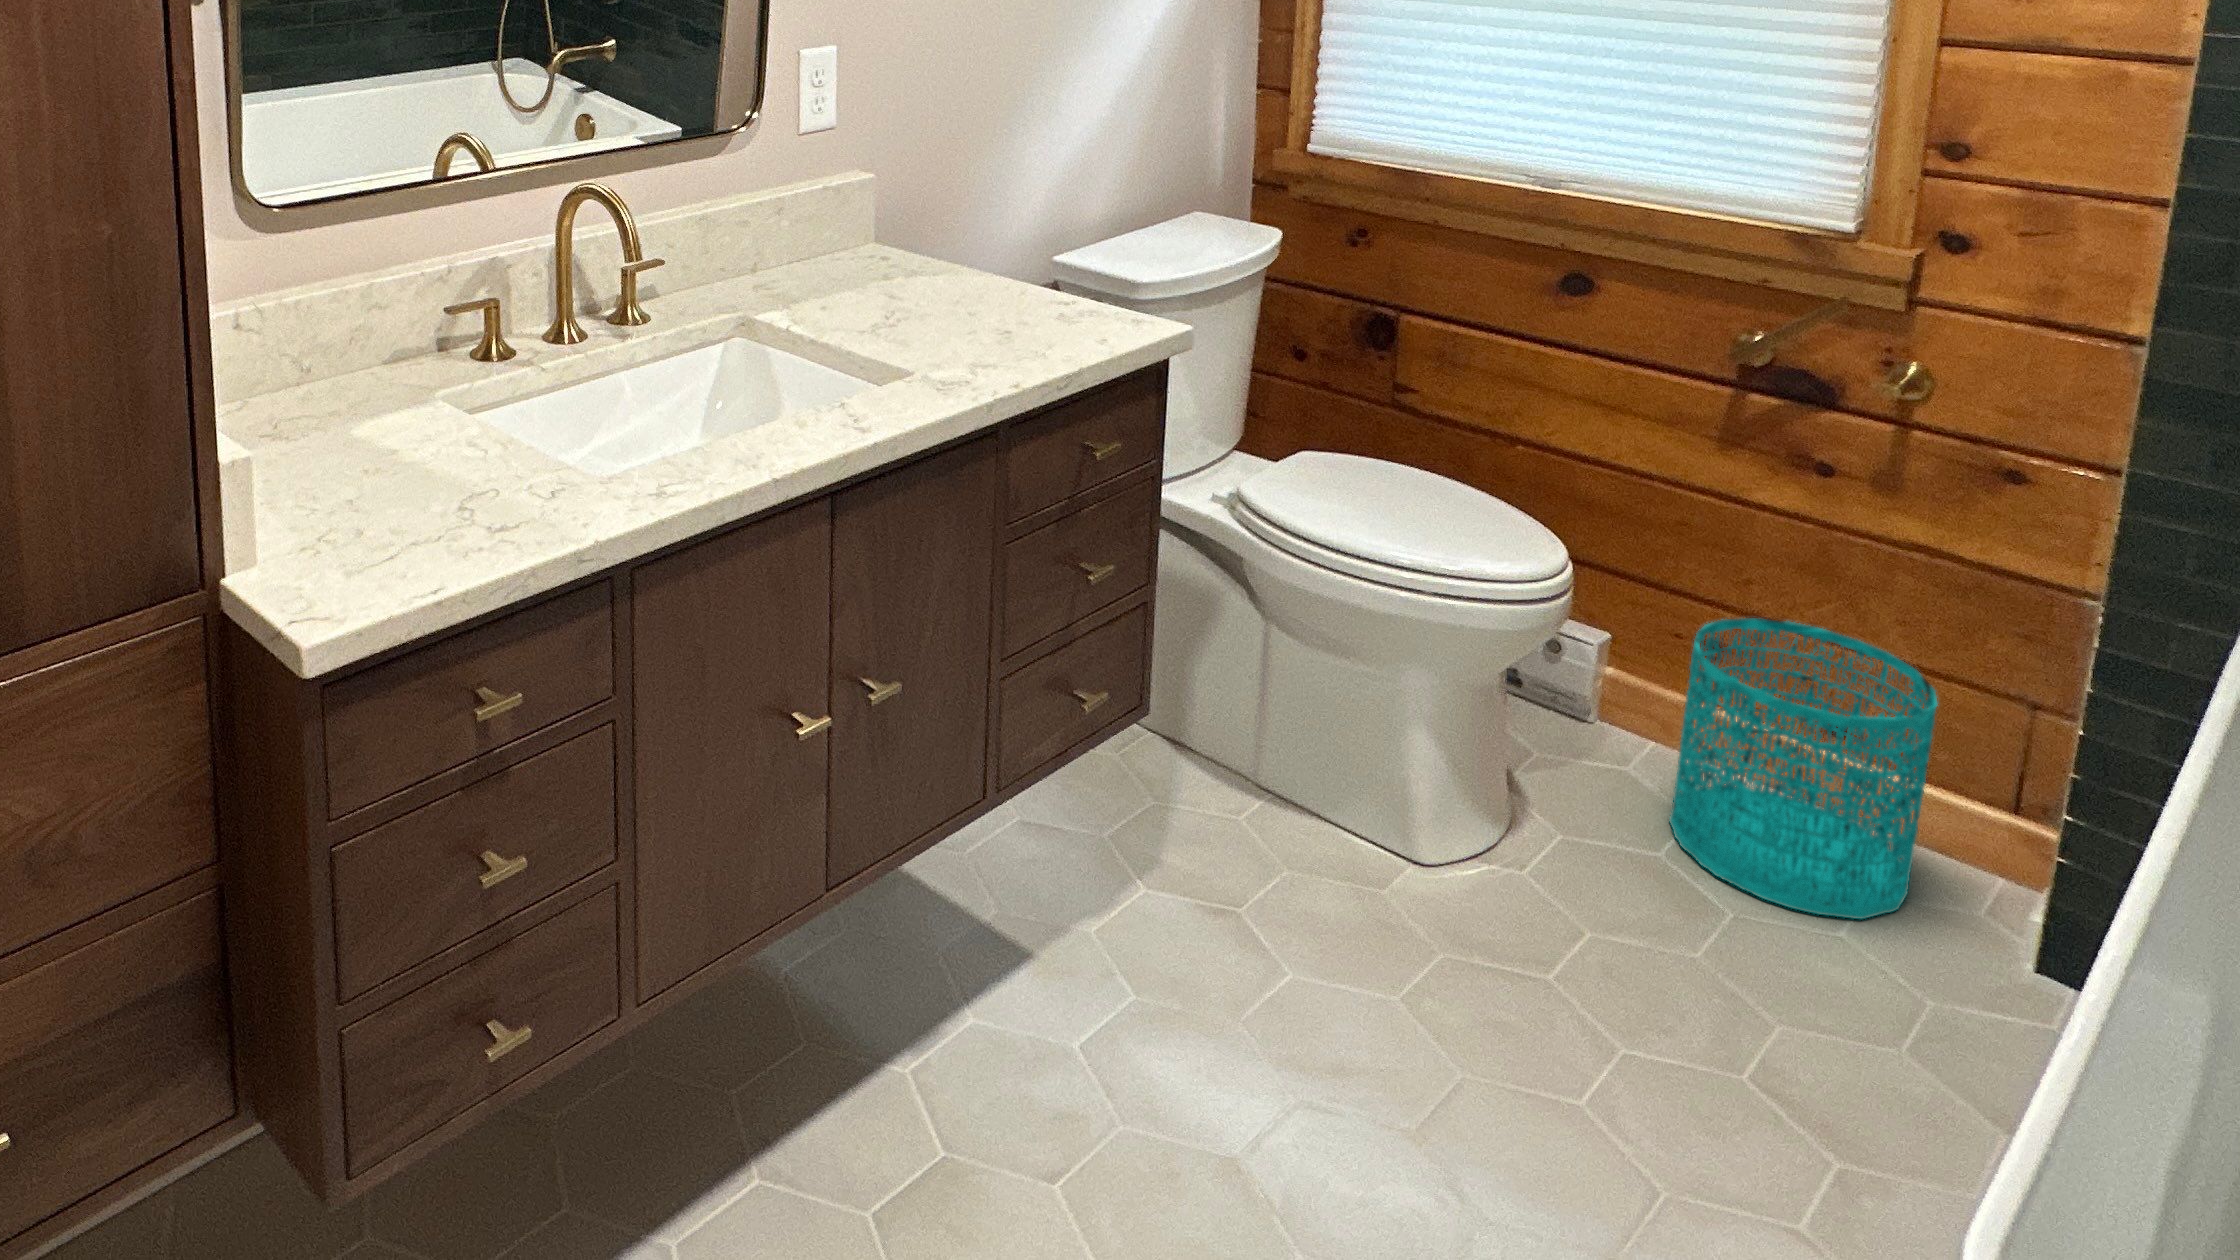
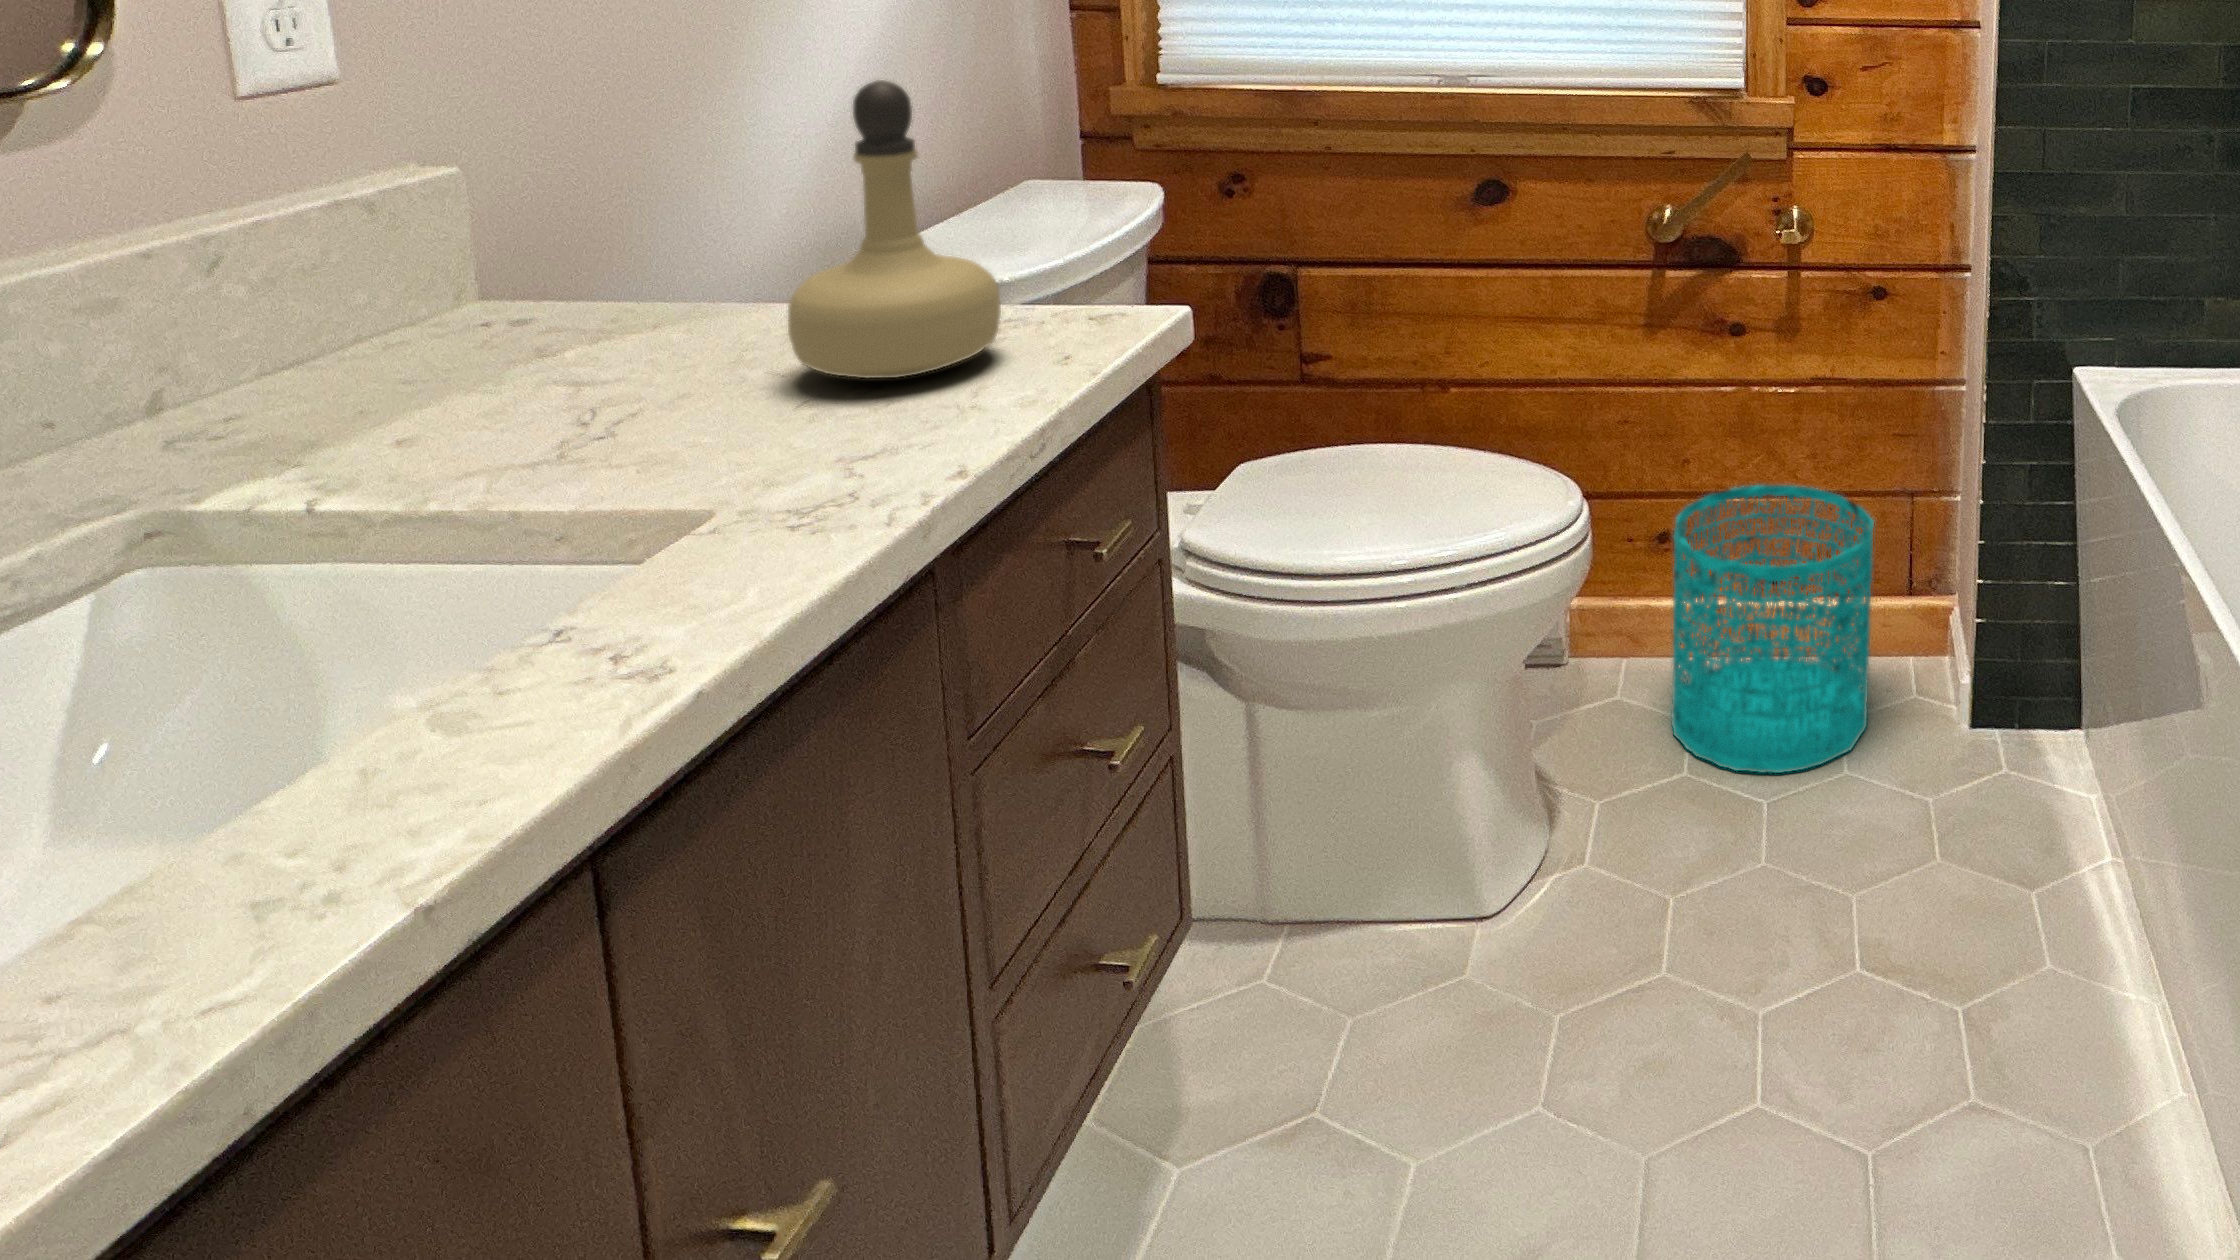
perfume bottle: none [975,171,1076,333] -> present [788,80,1001,378]

